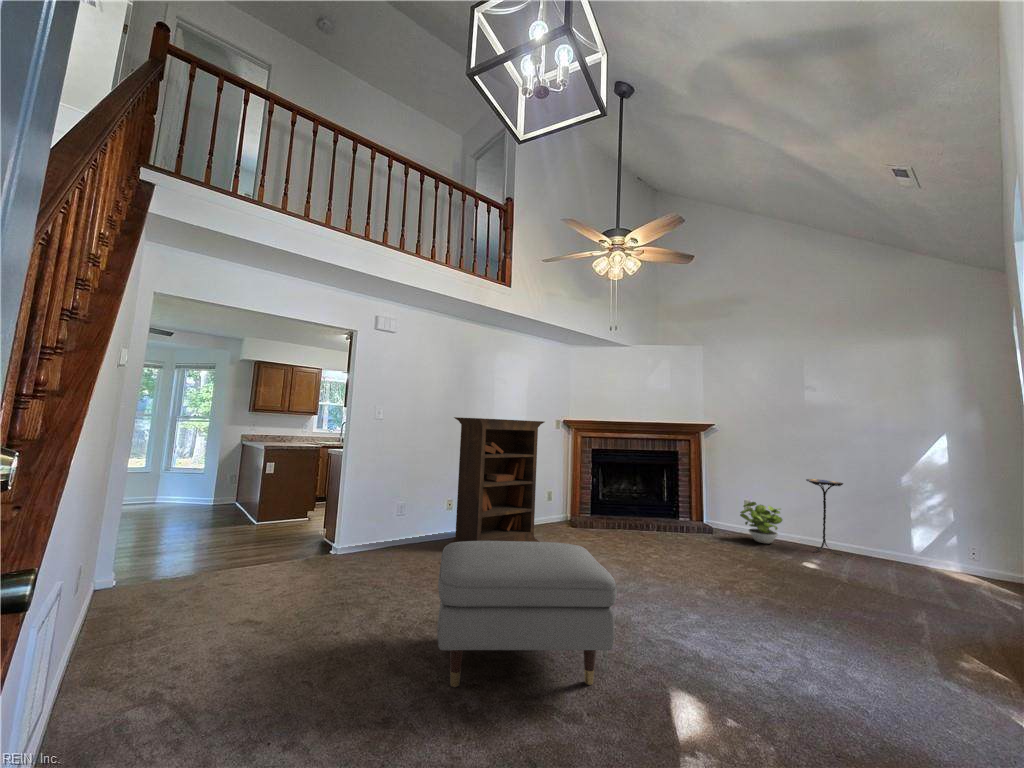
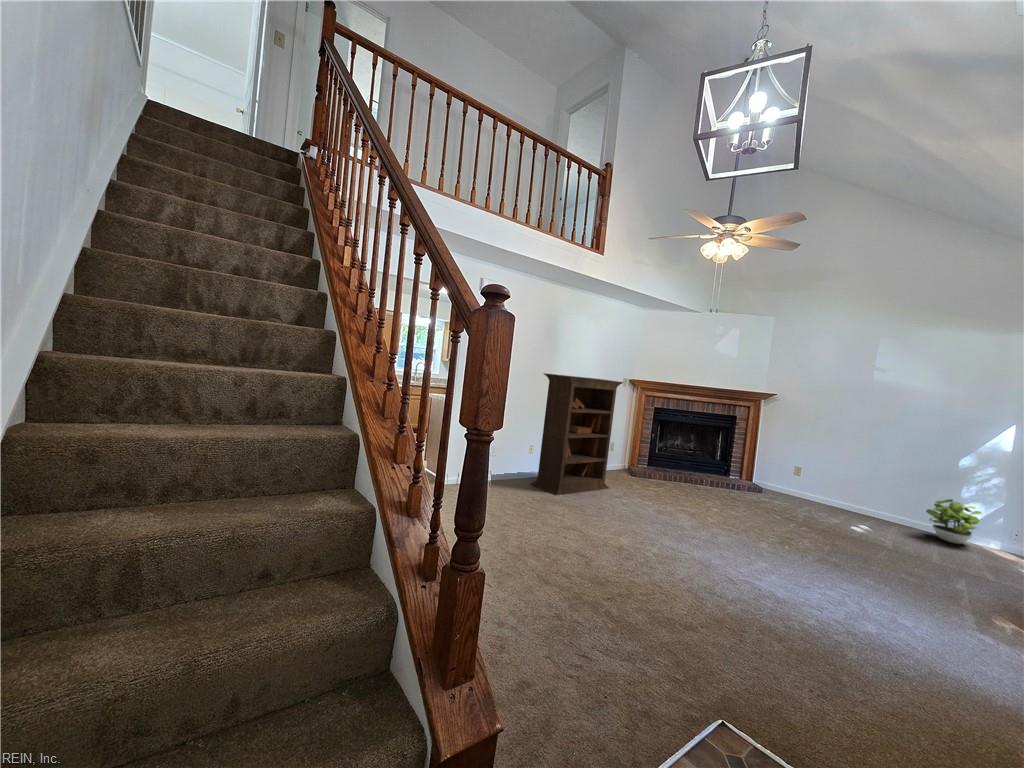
side table: present [806,479,843,554] -> none [860,453,902,525]
potted plant: present [740,502,782,544] -> present [926,499,981,544]
ottoman: present [437,541,617,687] -> none [565,492,735,622]

